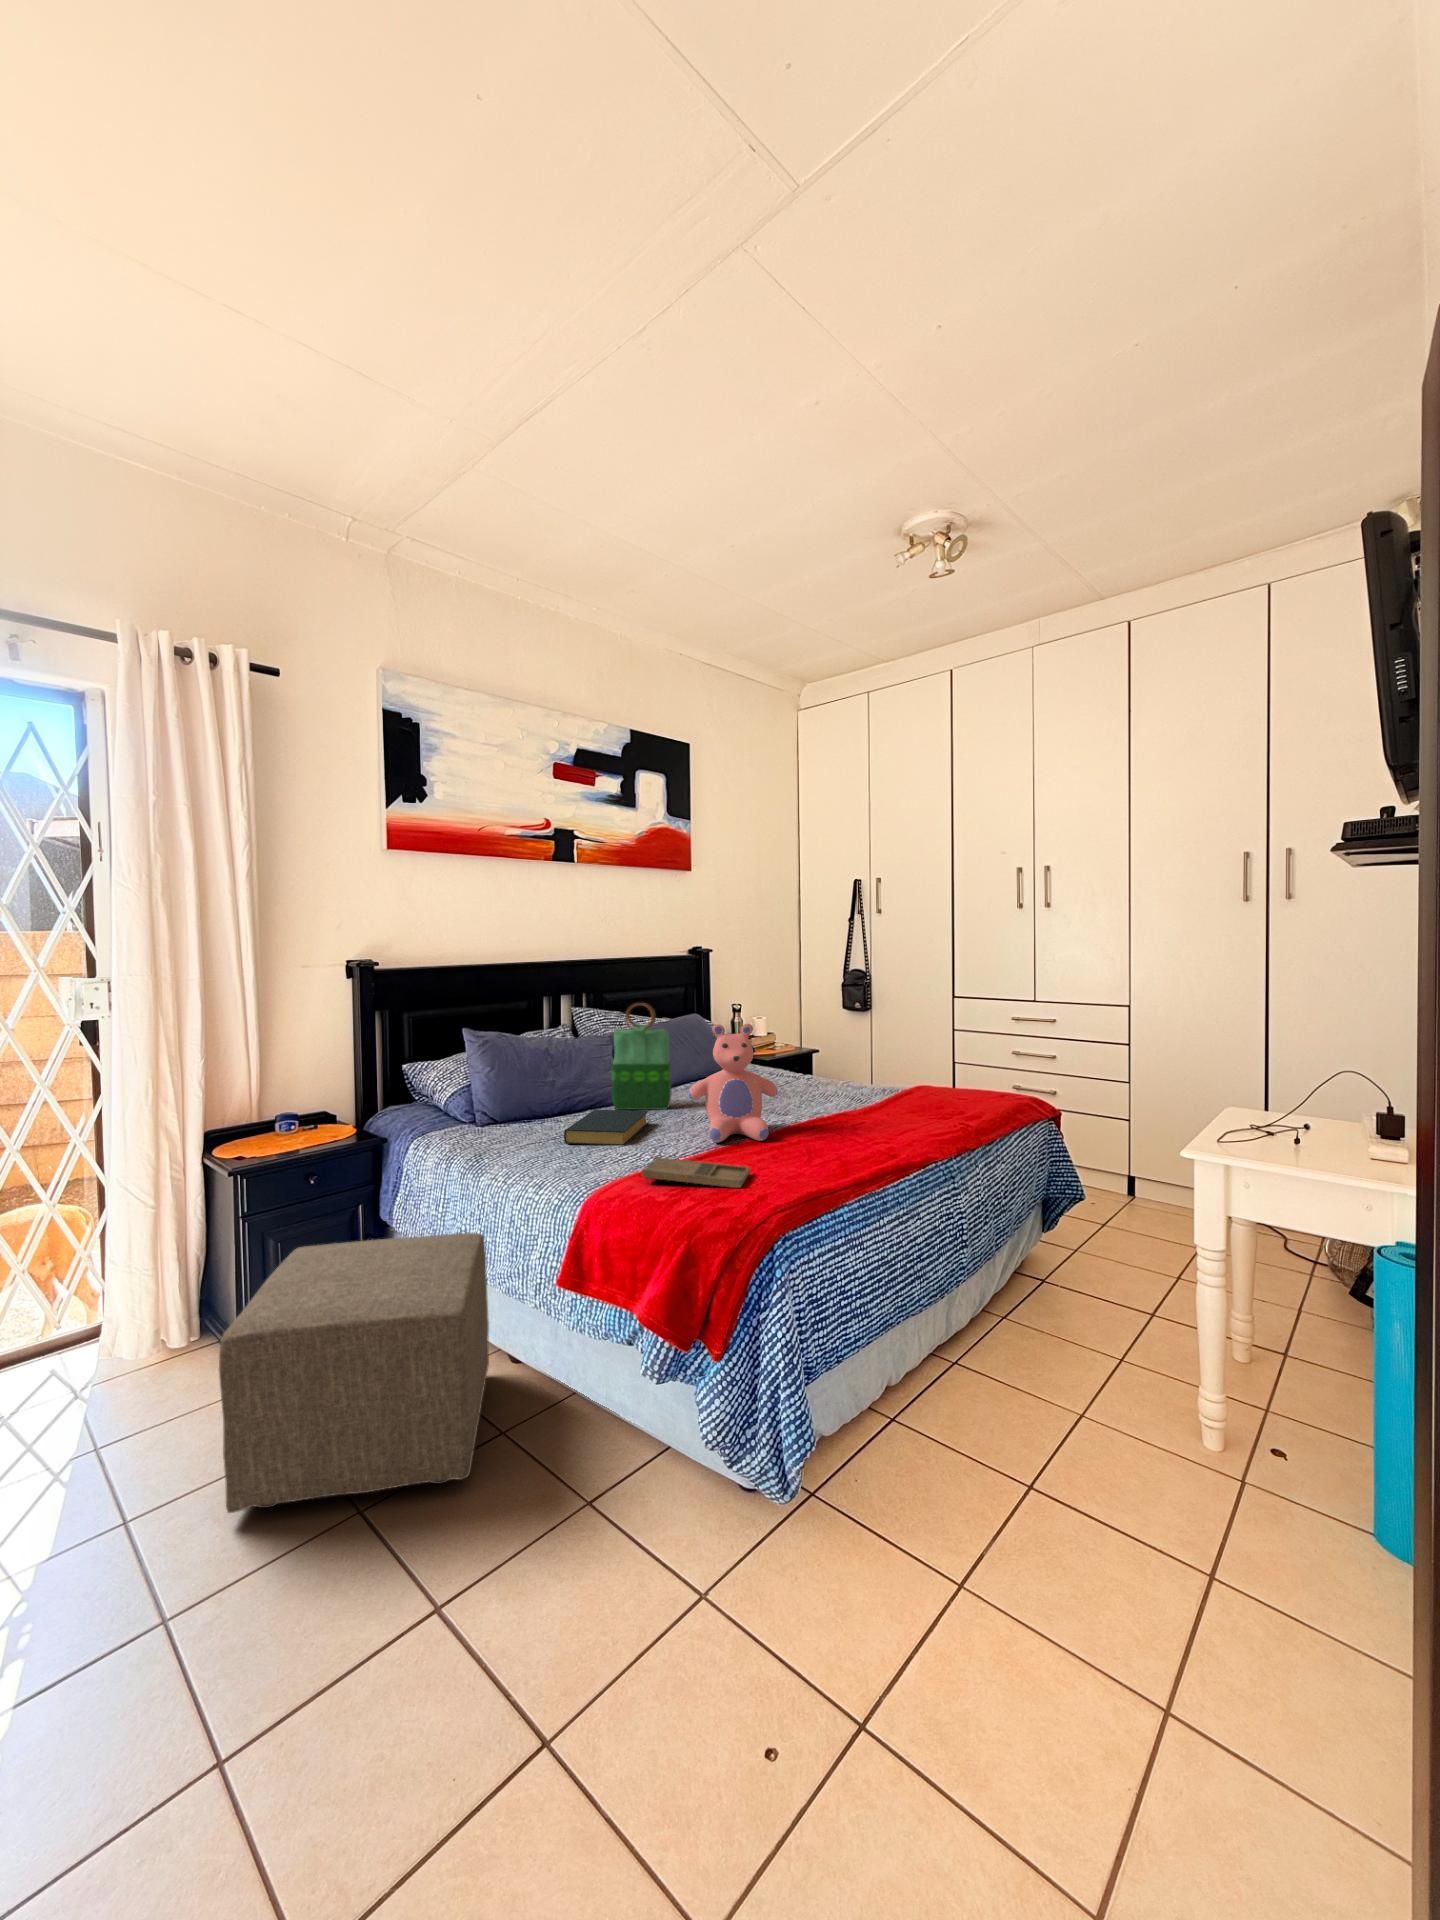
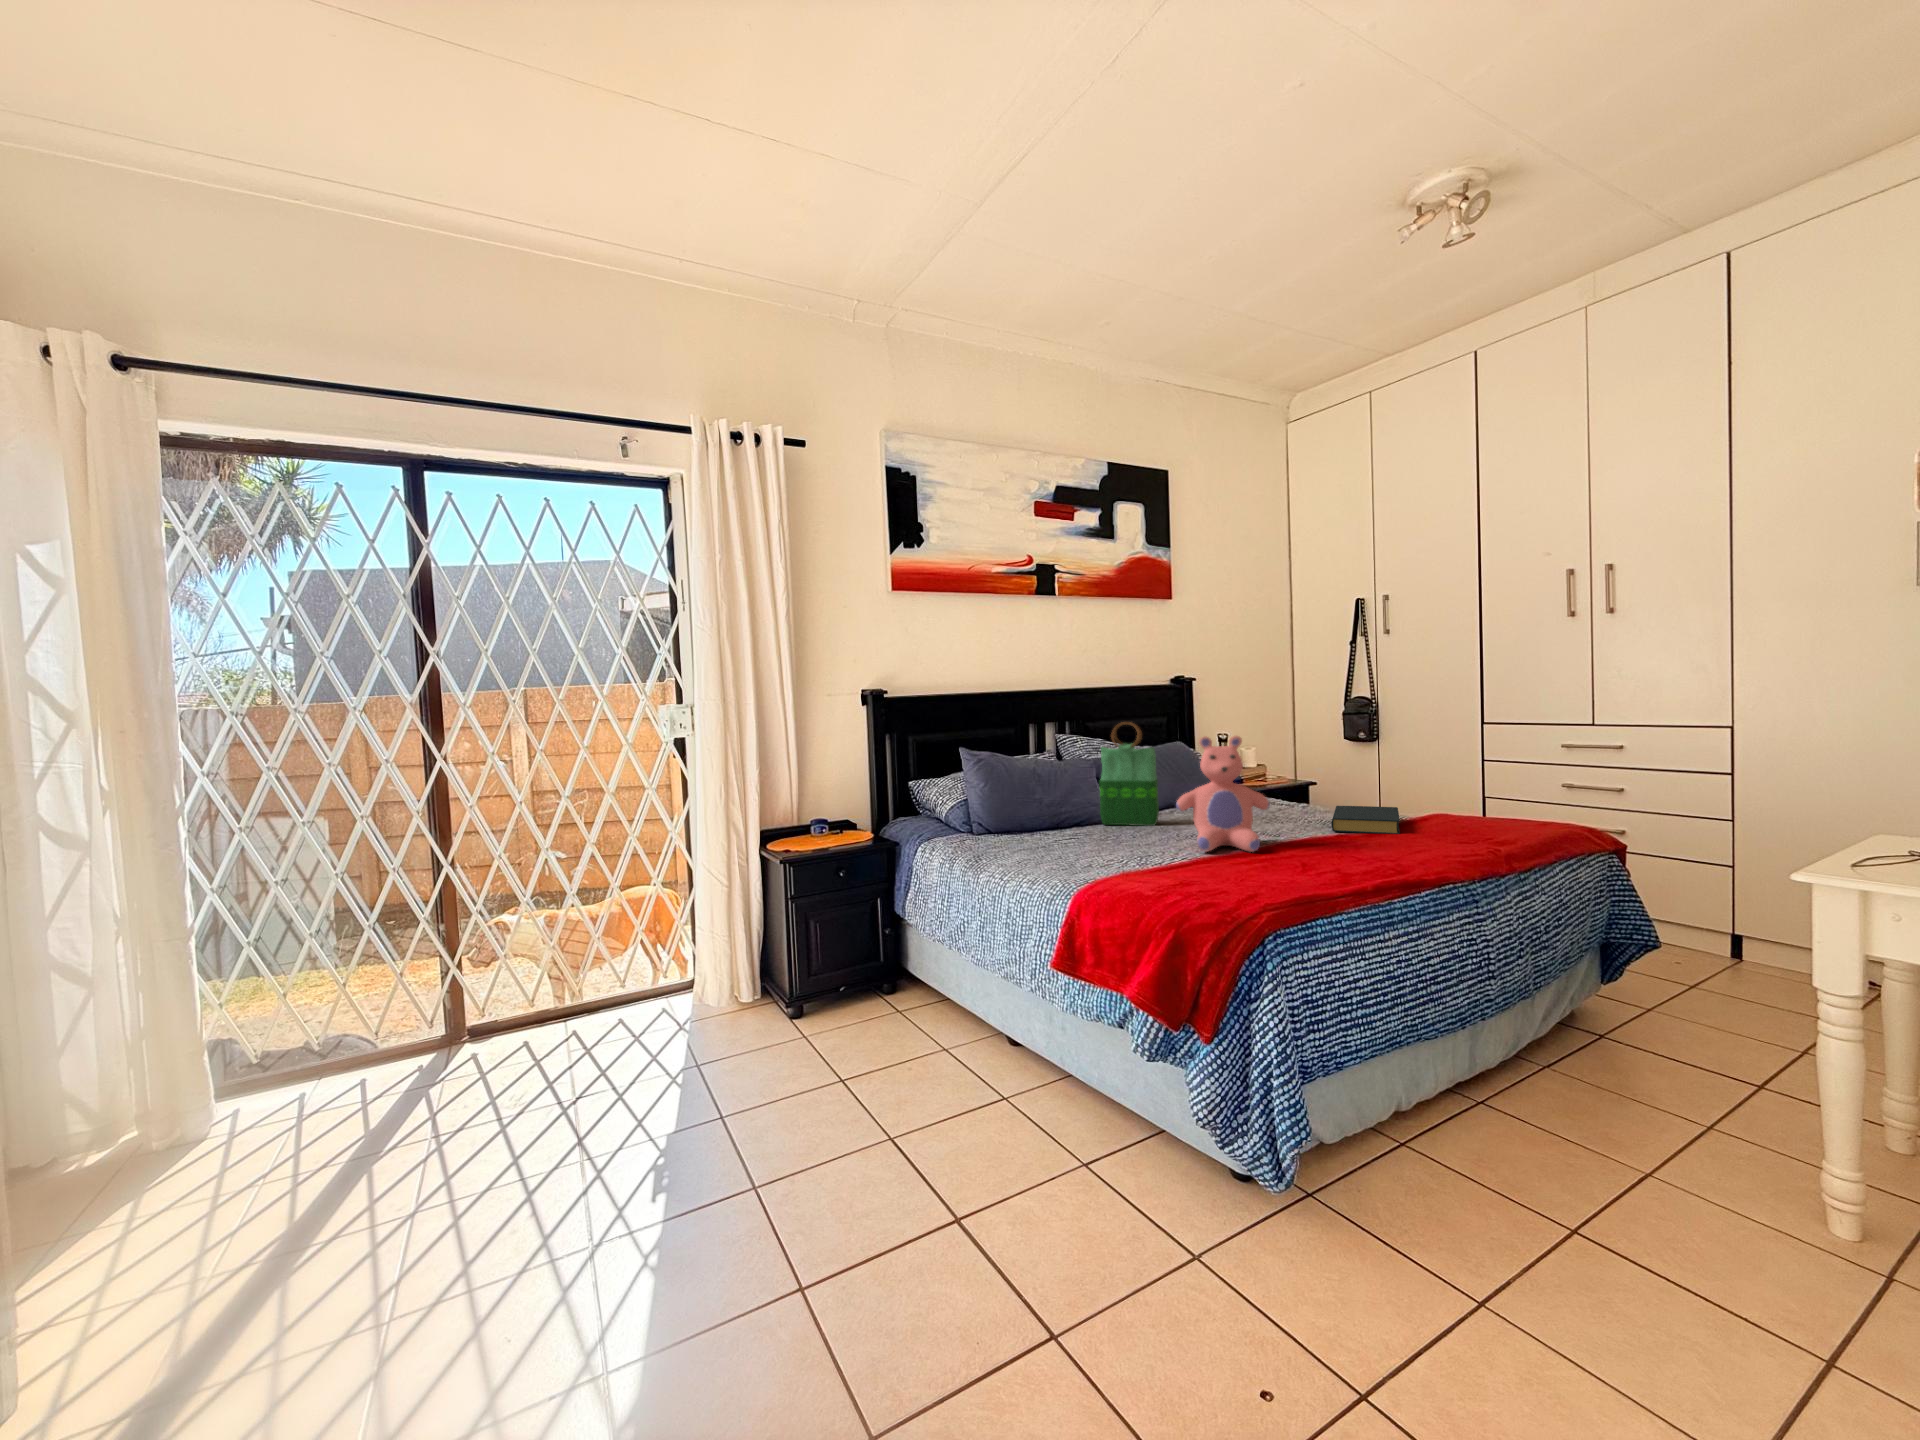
hardback book: present [564,1110,649,1146] -> present [1331,806,1400,834]
tray: present [642,1157,750,1188] -> none [1129,858,1240,888]
ottoman: present [219,1233,489,1513] -> none [776,922,991,1132]

